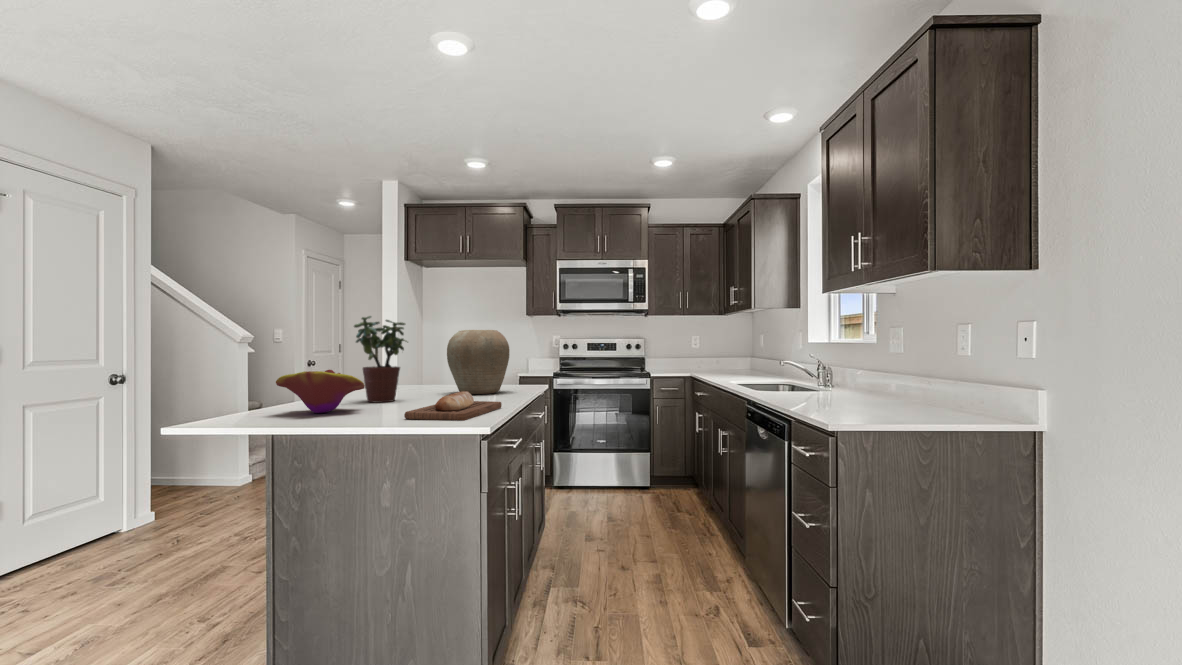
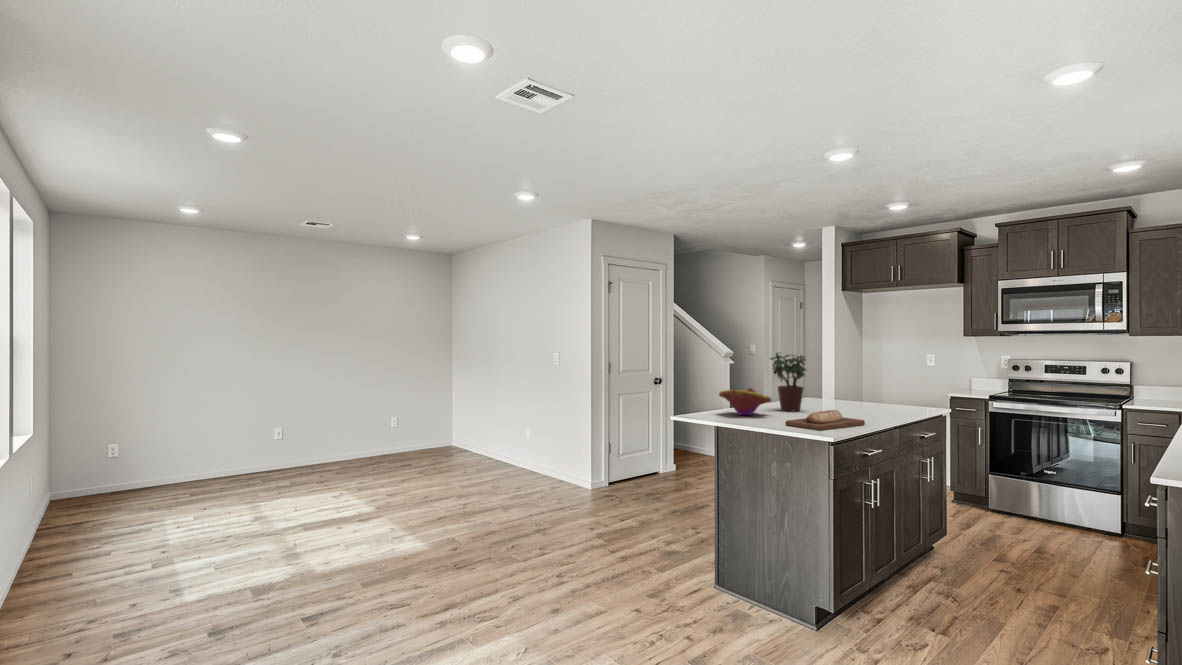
vase: present [447,330,509,394] -> none [846,360,900,412]

